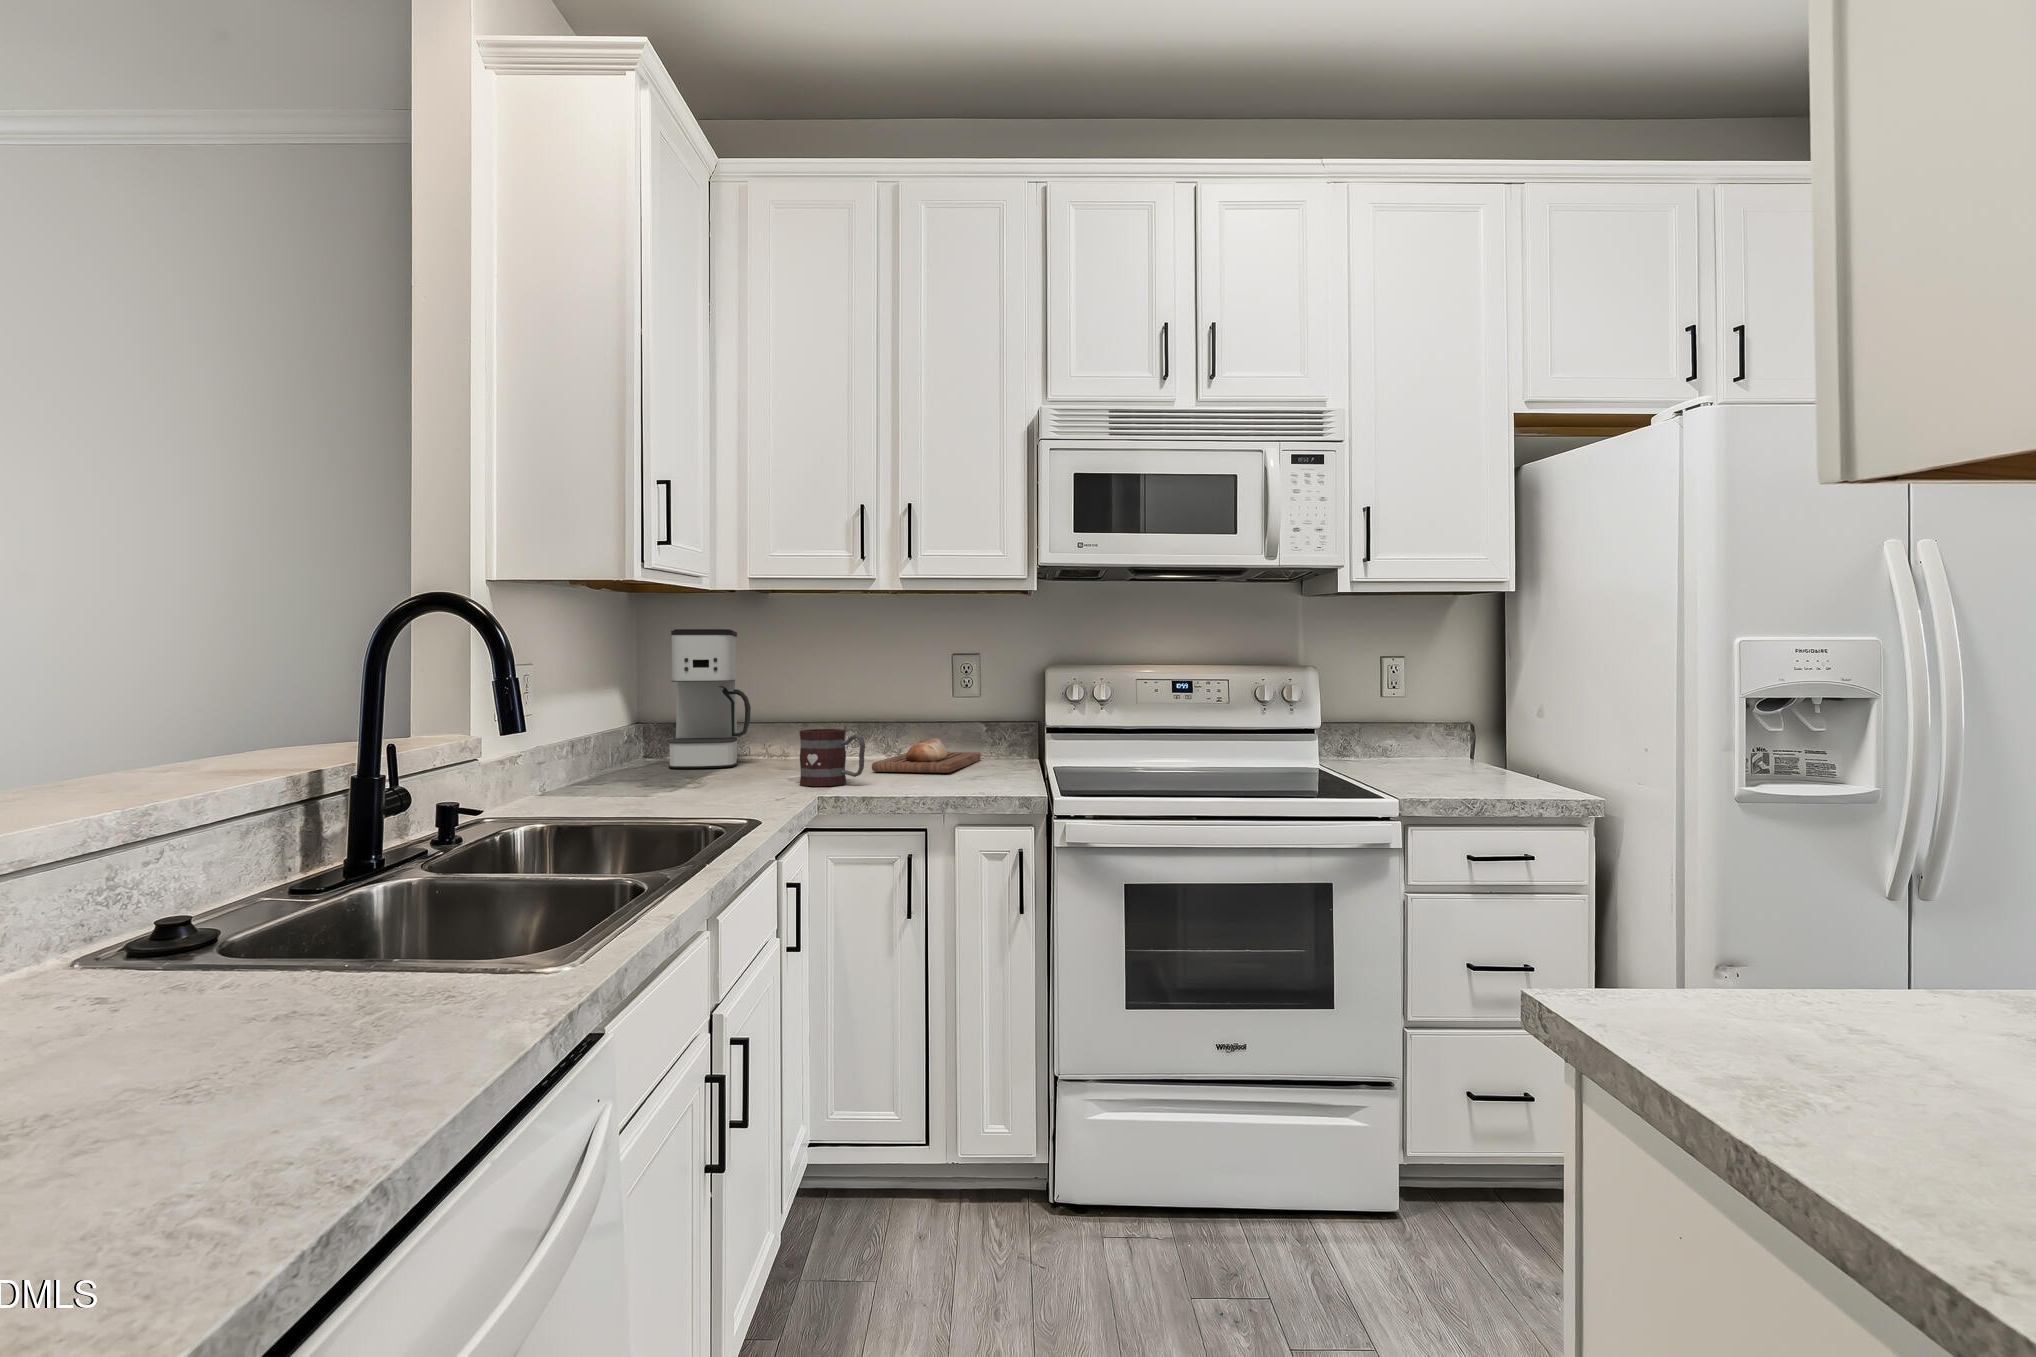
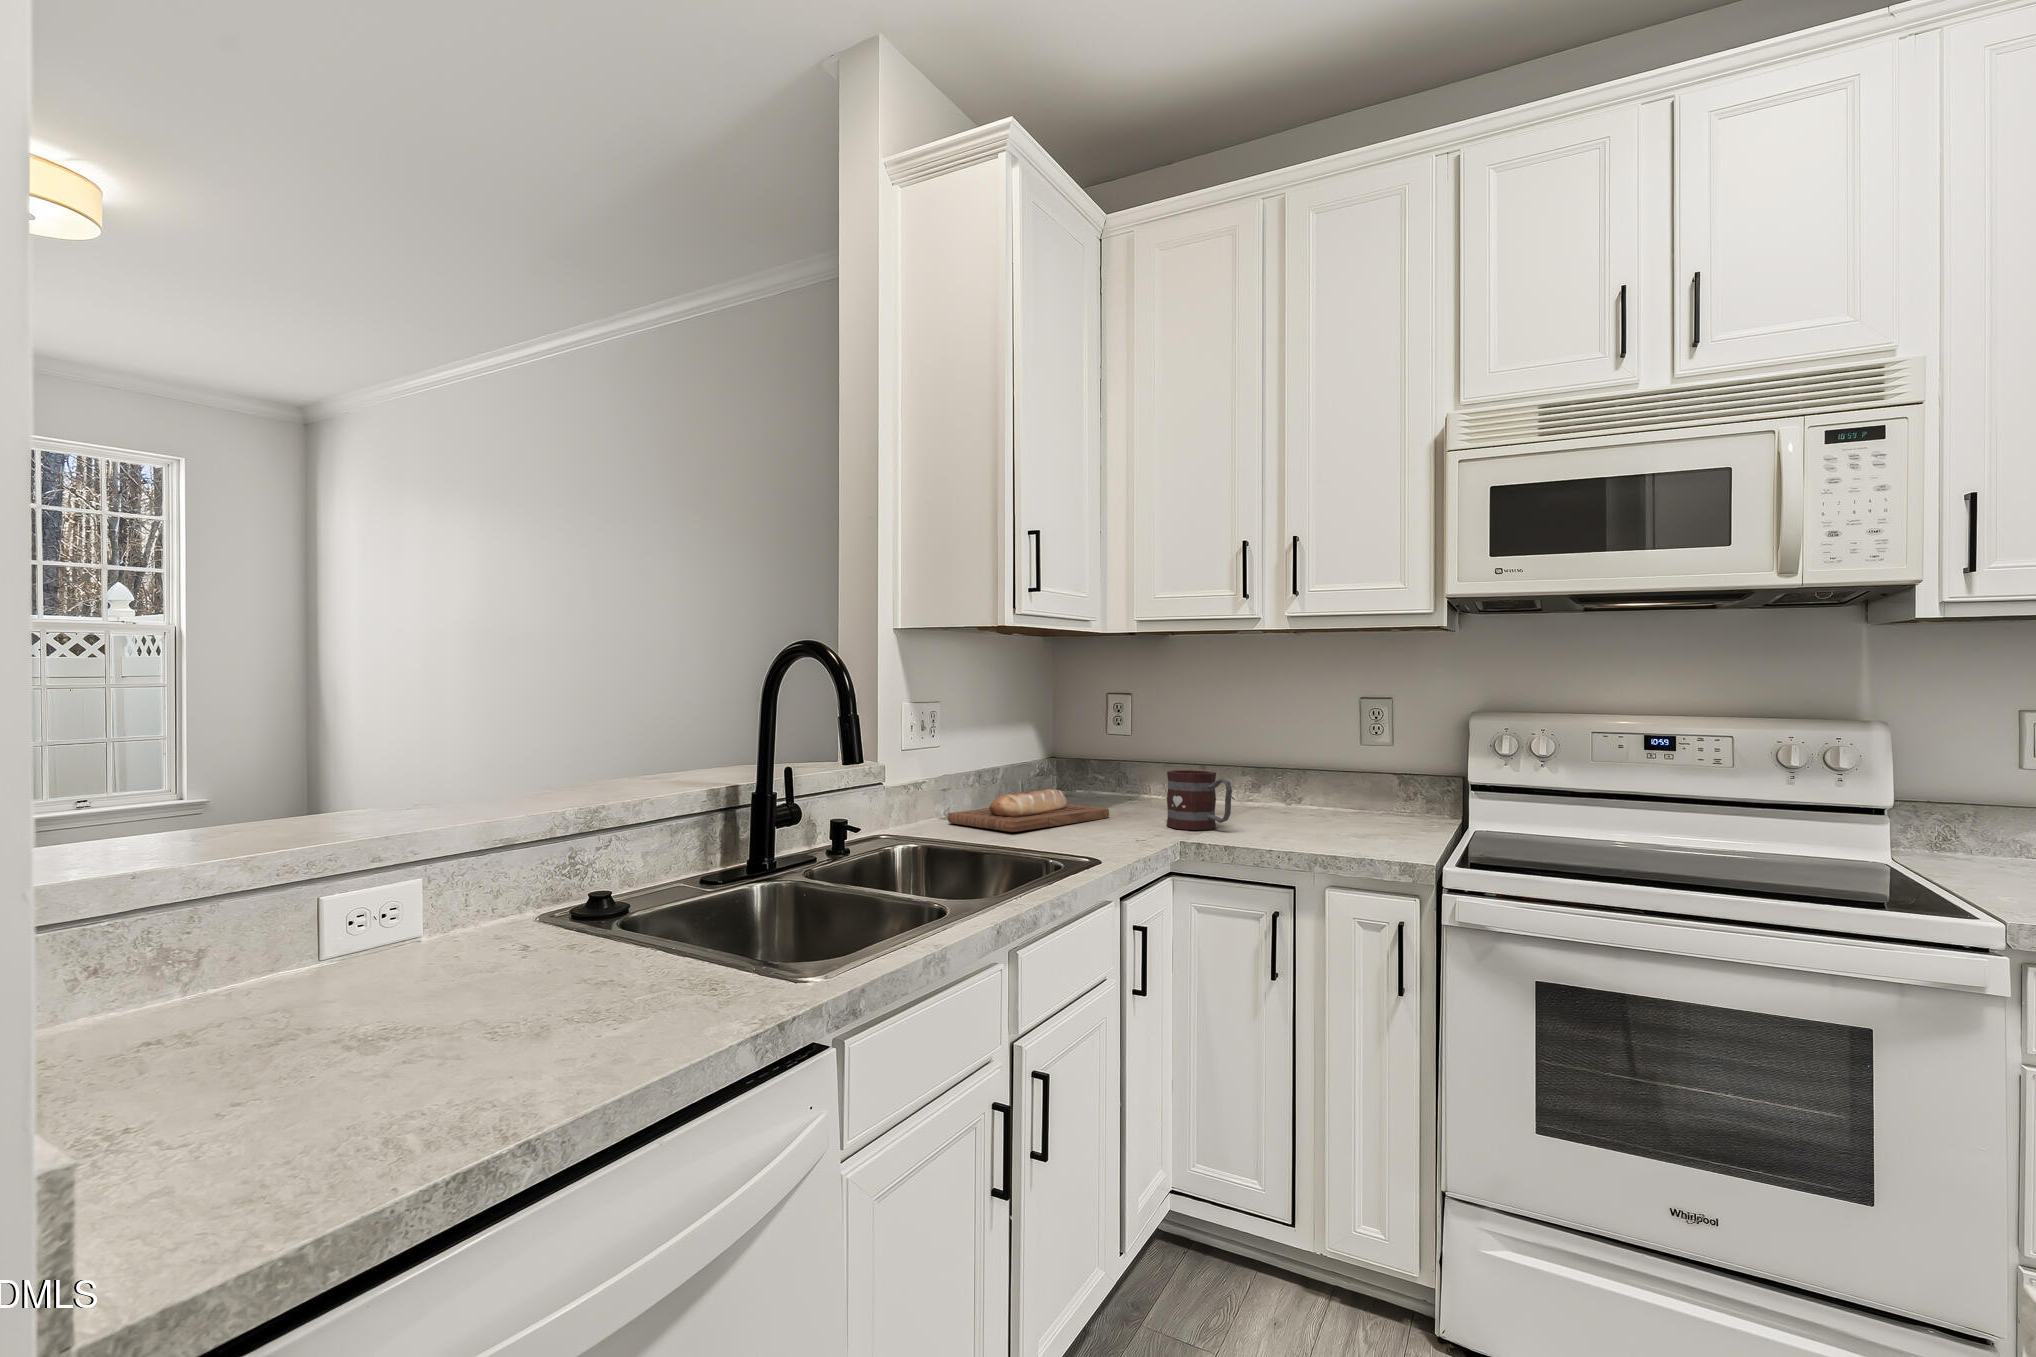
coffee maker: present [668,629,751,768] -> none [1072,670,1149,801]
bread loaf: present [872,738,981,773] -> present [948,789,1109,832]

